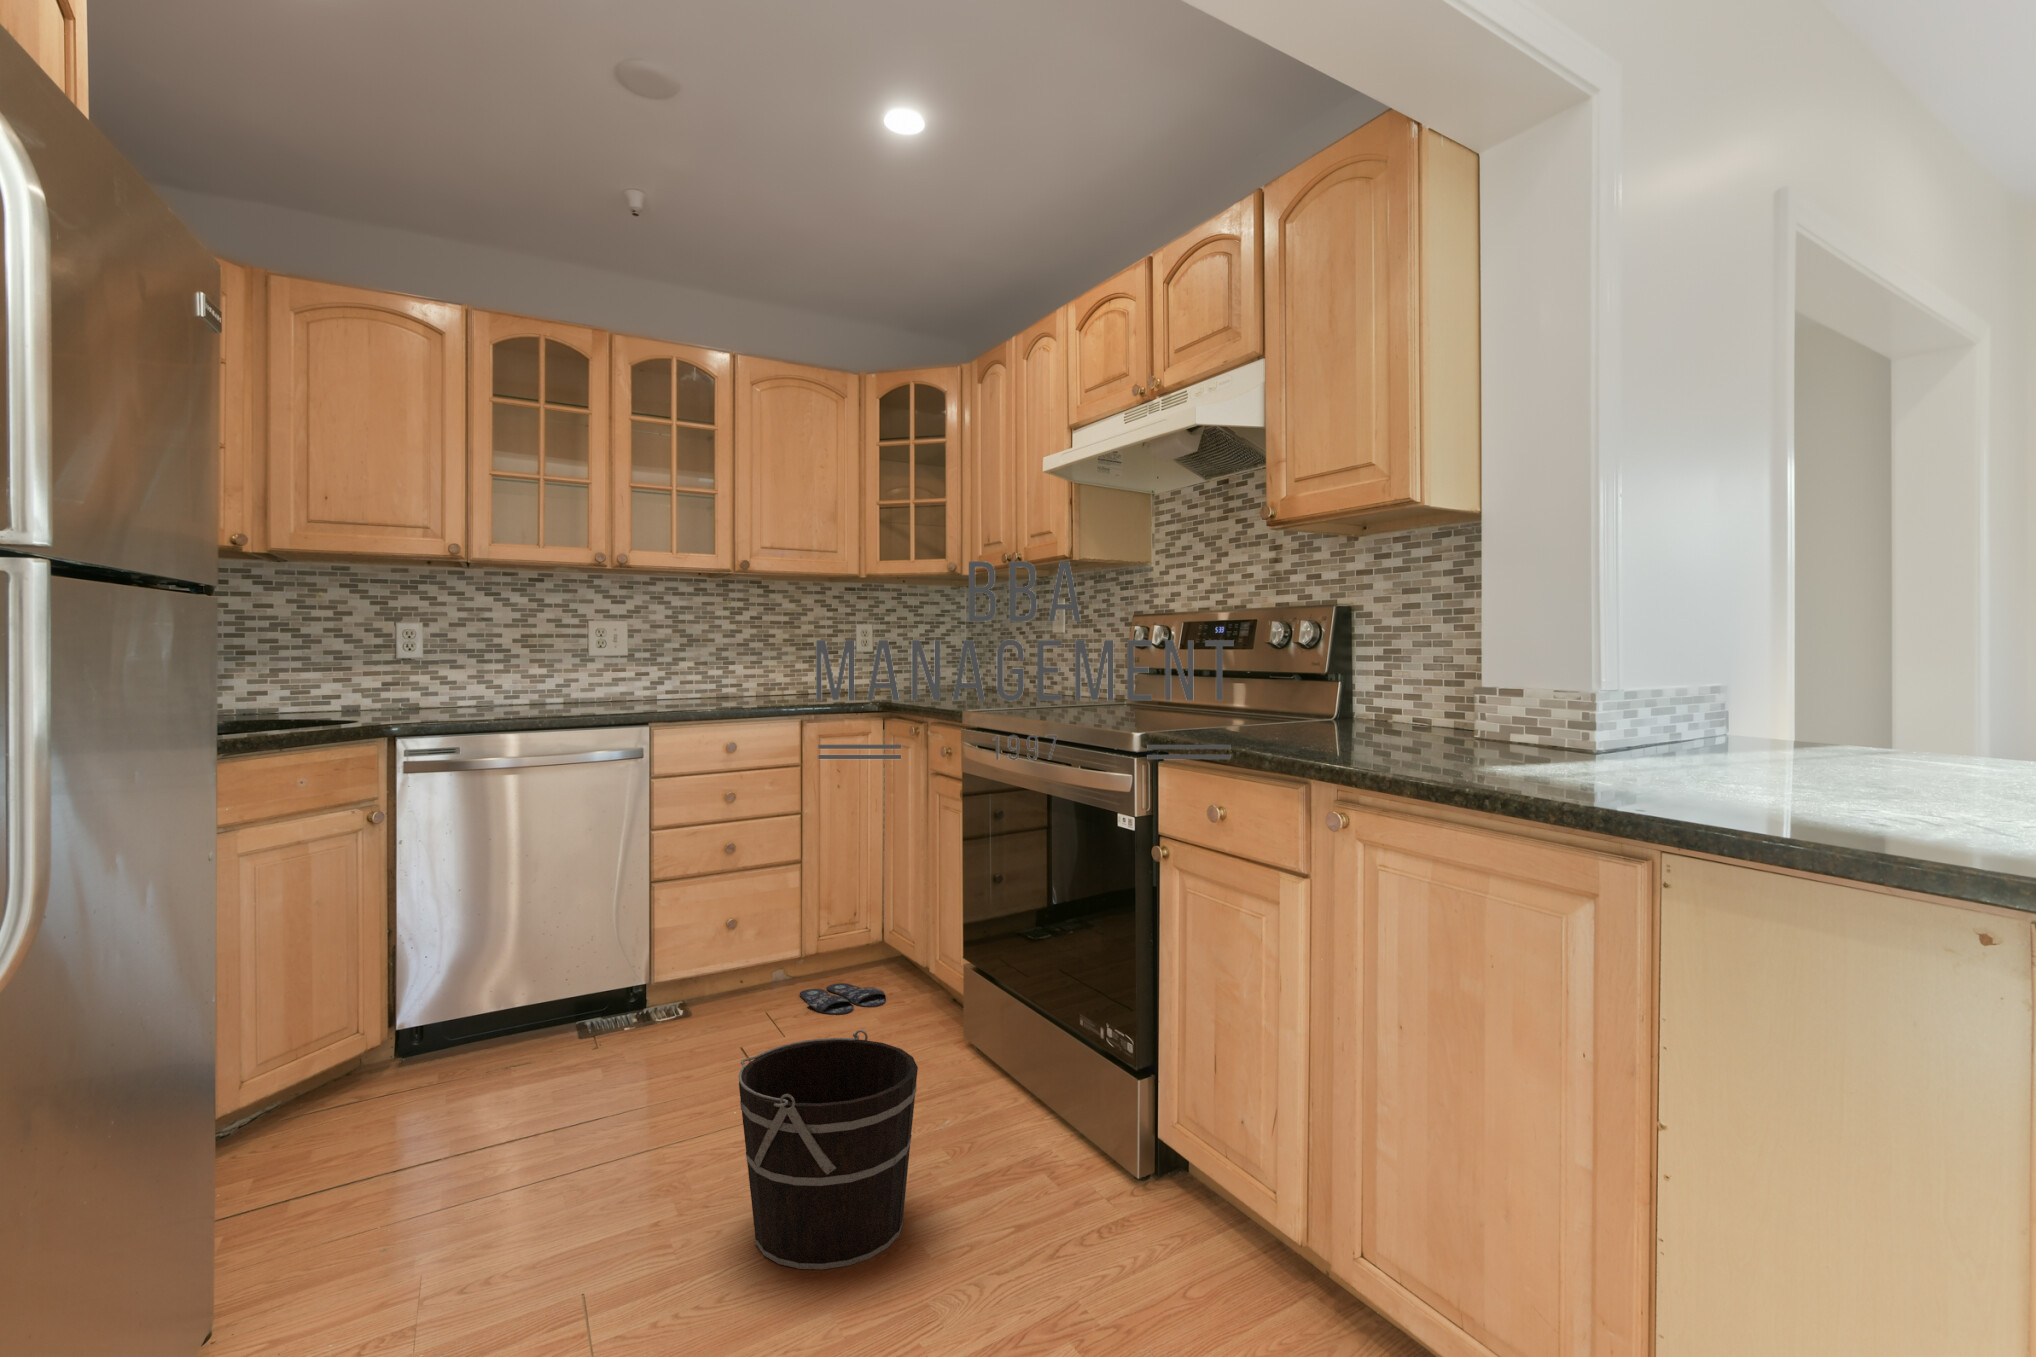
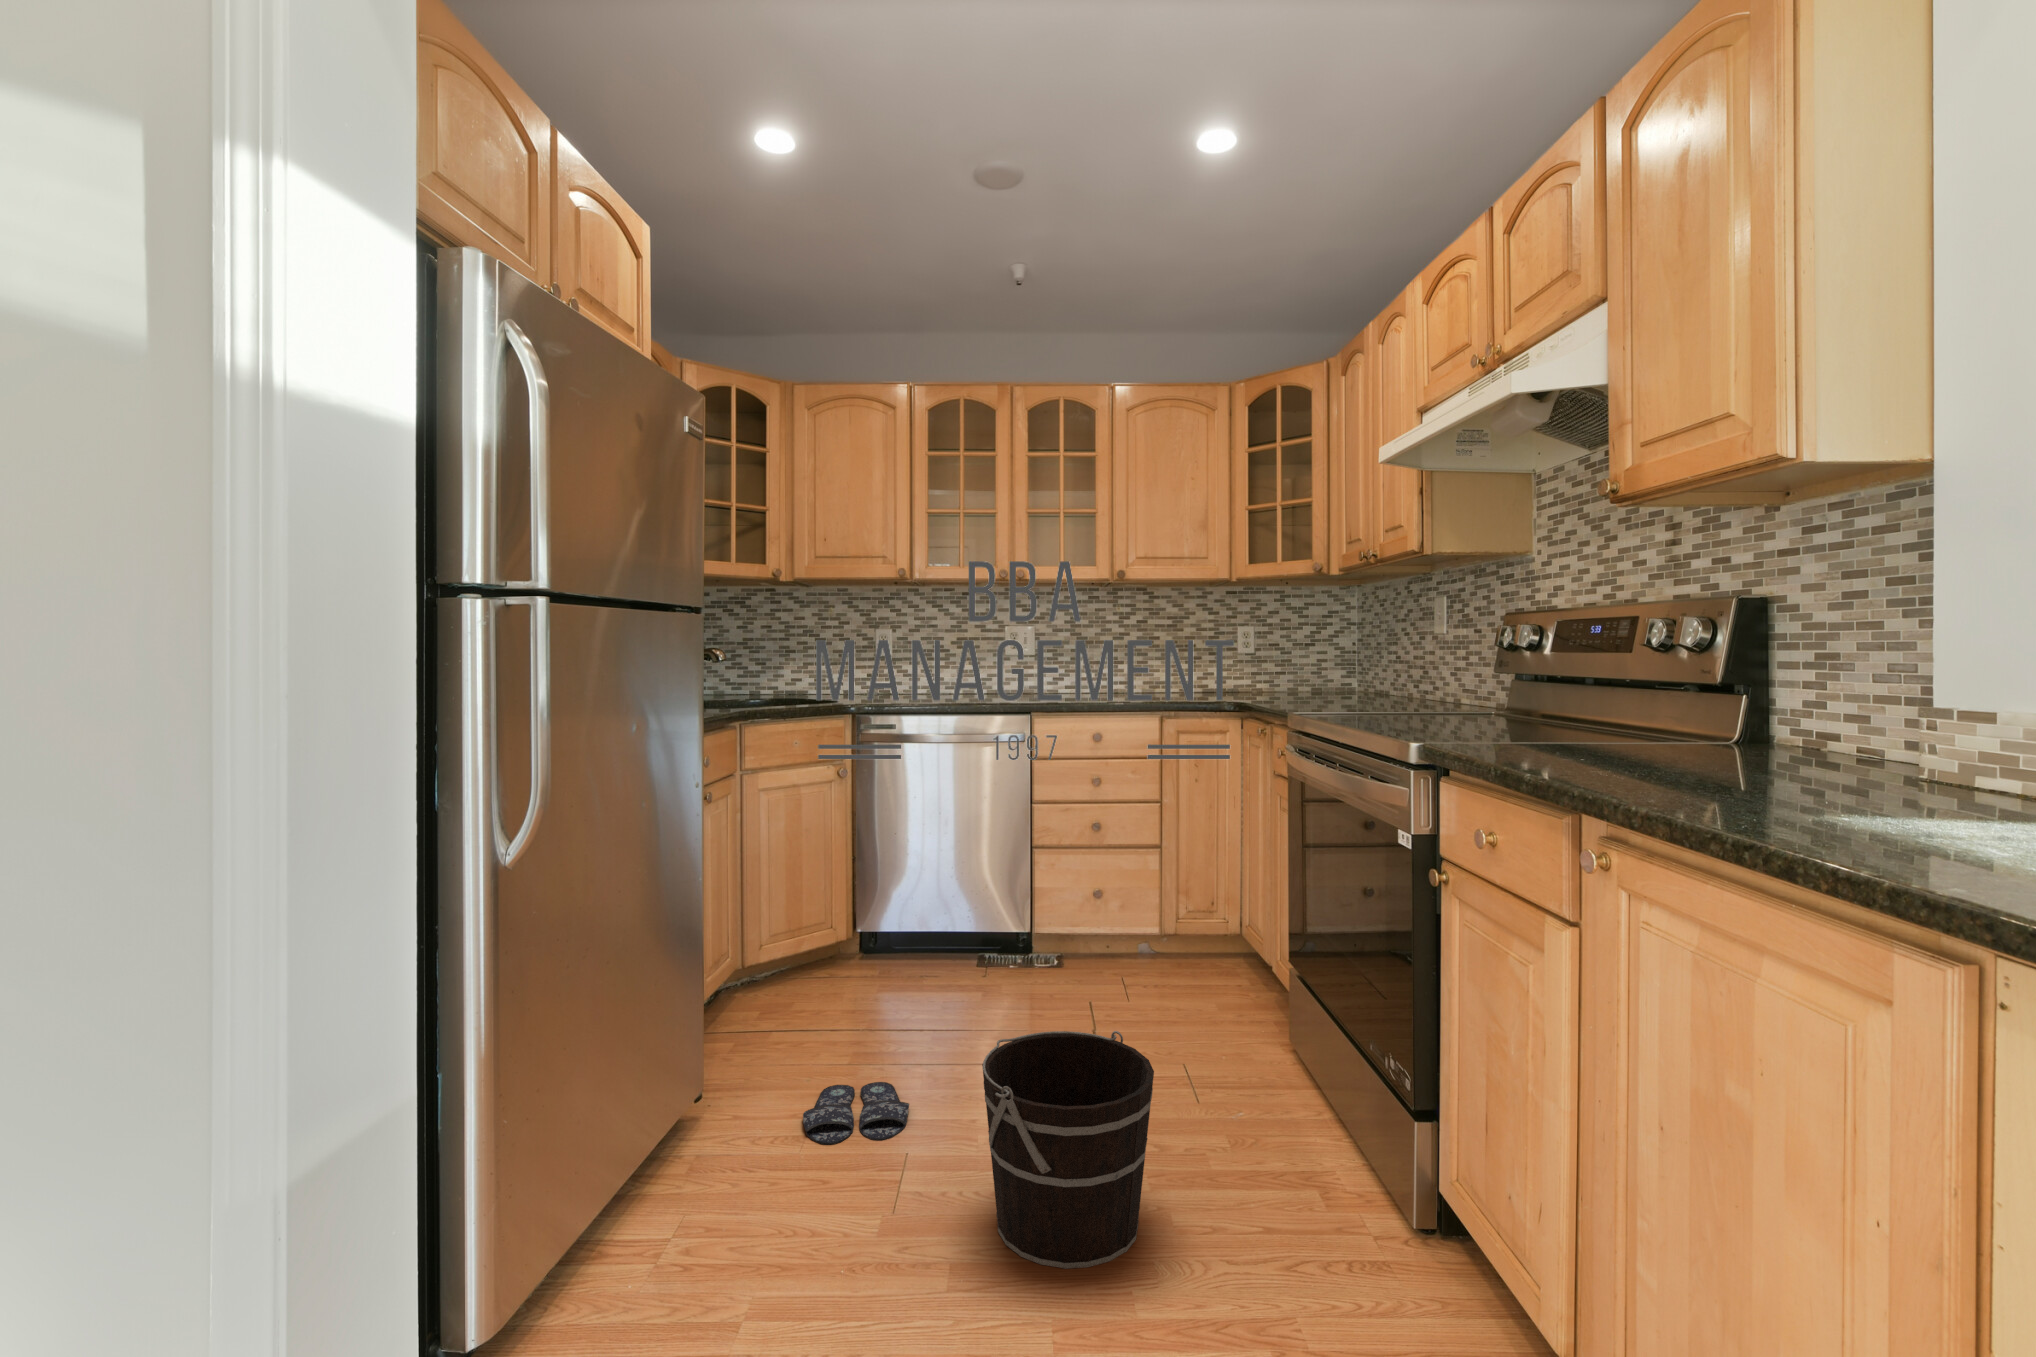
slippers: present [800,983,886,1015] -> present [803,1082,909,1145]

